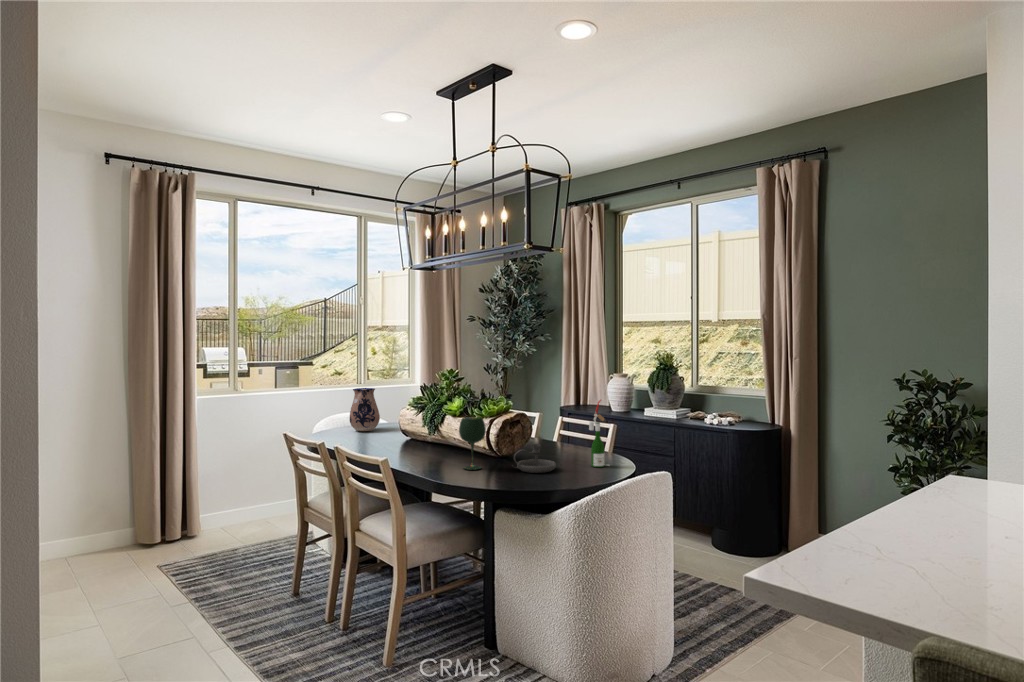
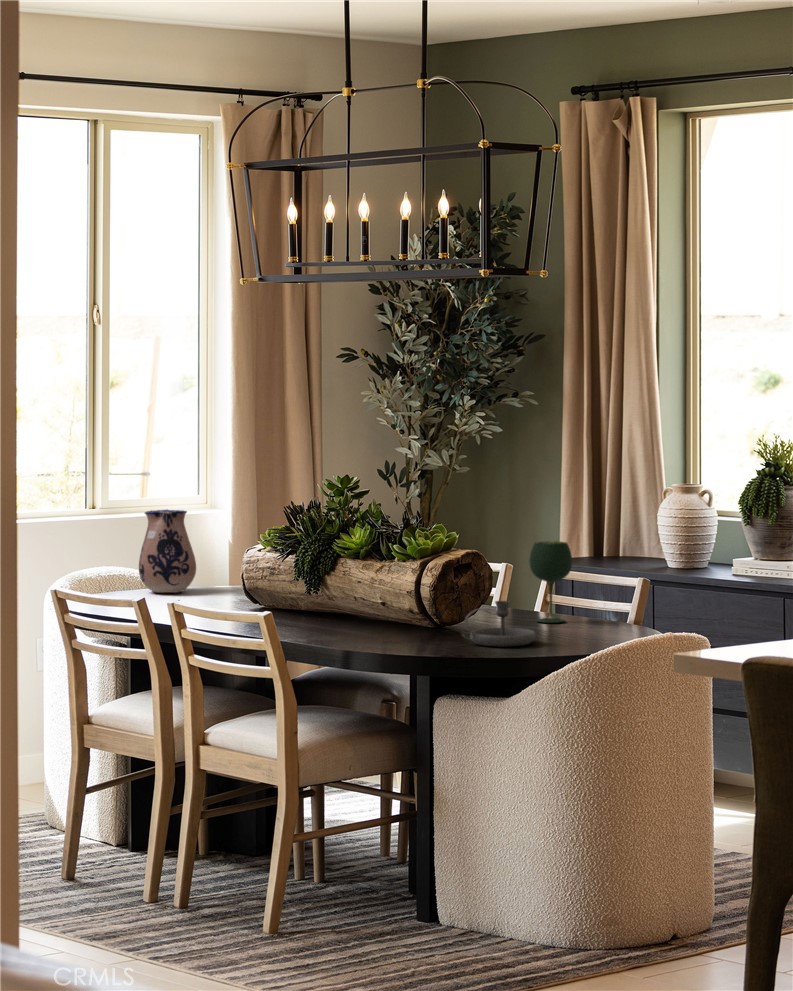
wine bottle: present [589,400,609,467] -> none [594,525,629,641]
wine glass: present [459,417,486,470] -> present [529,541,572,623]

